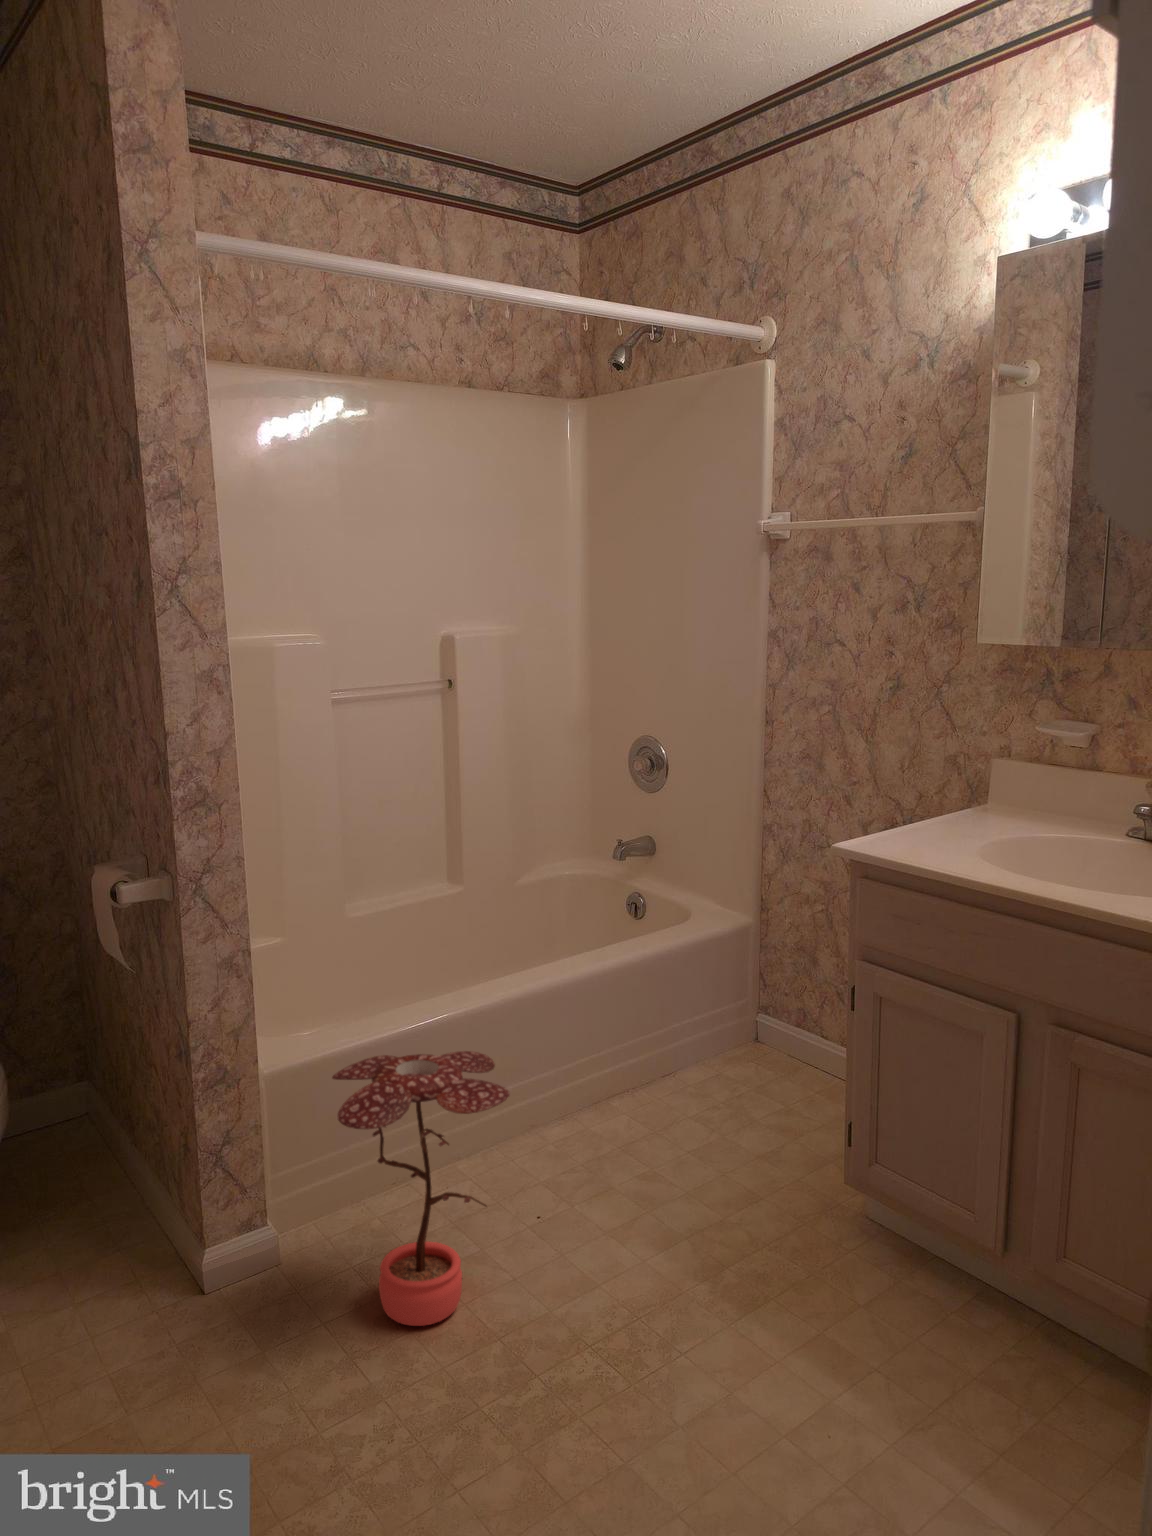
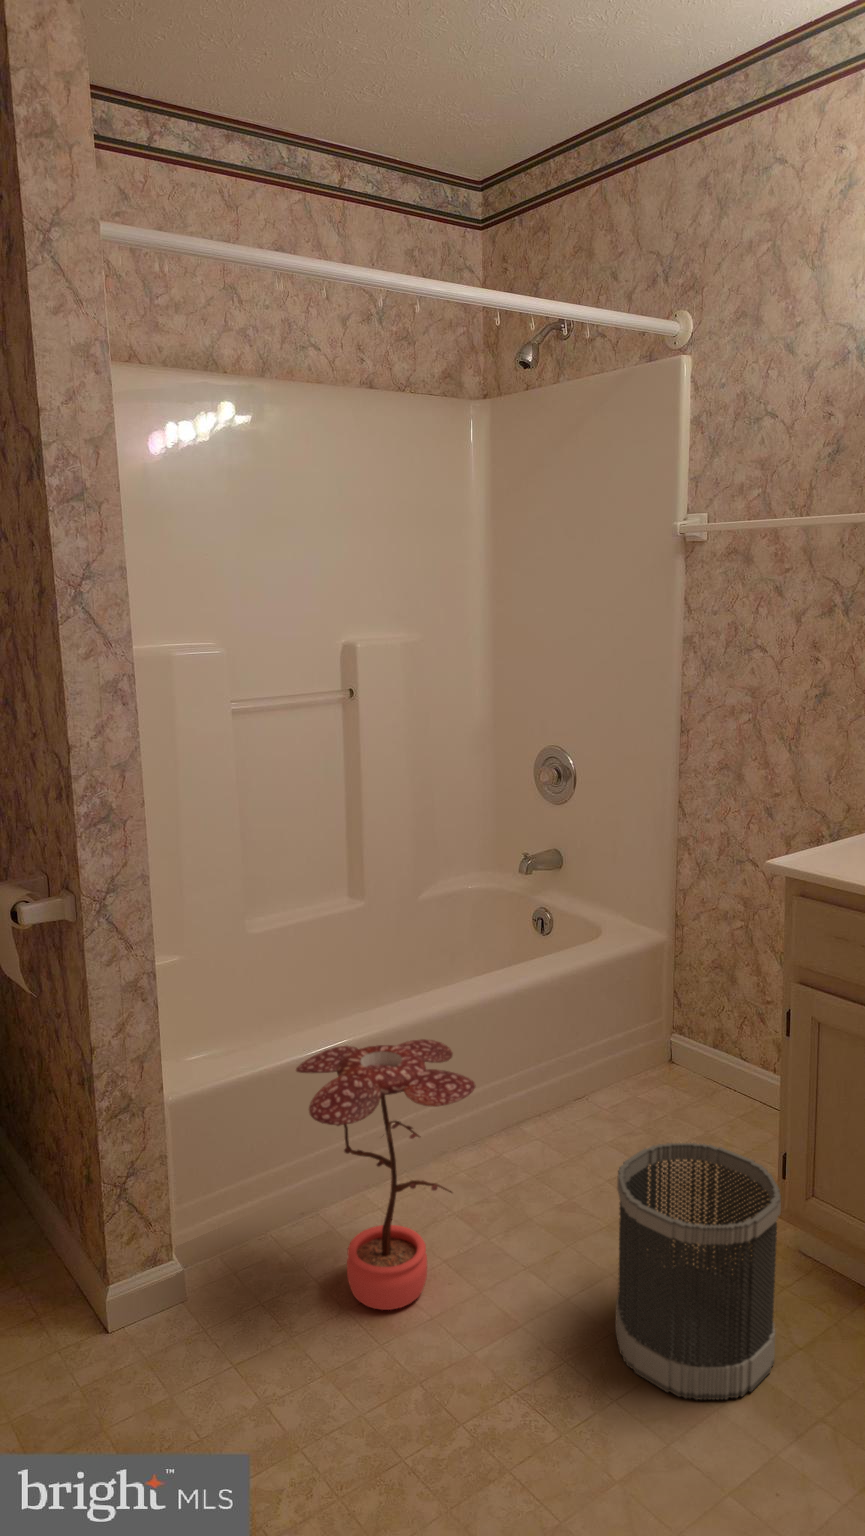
wastebasket: none [647,1159,811,1419] -> present [615,1143,781,1400]

